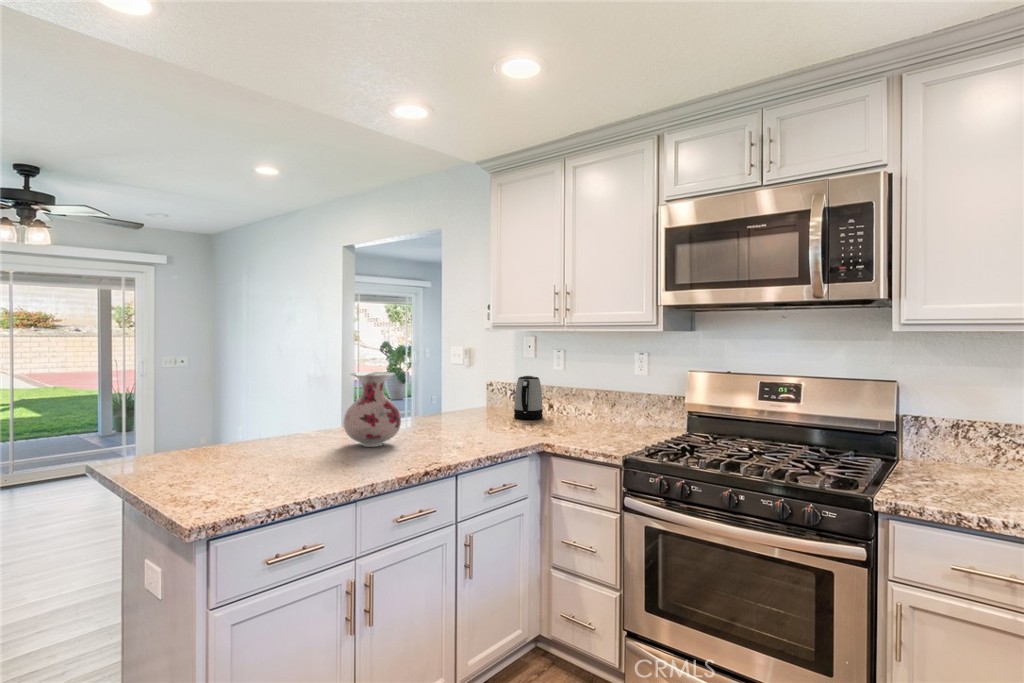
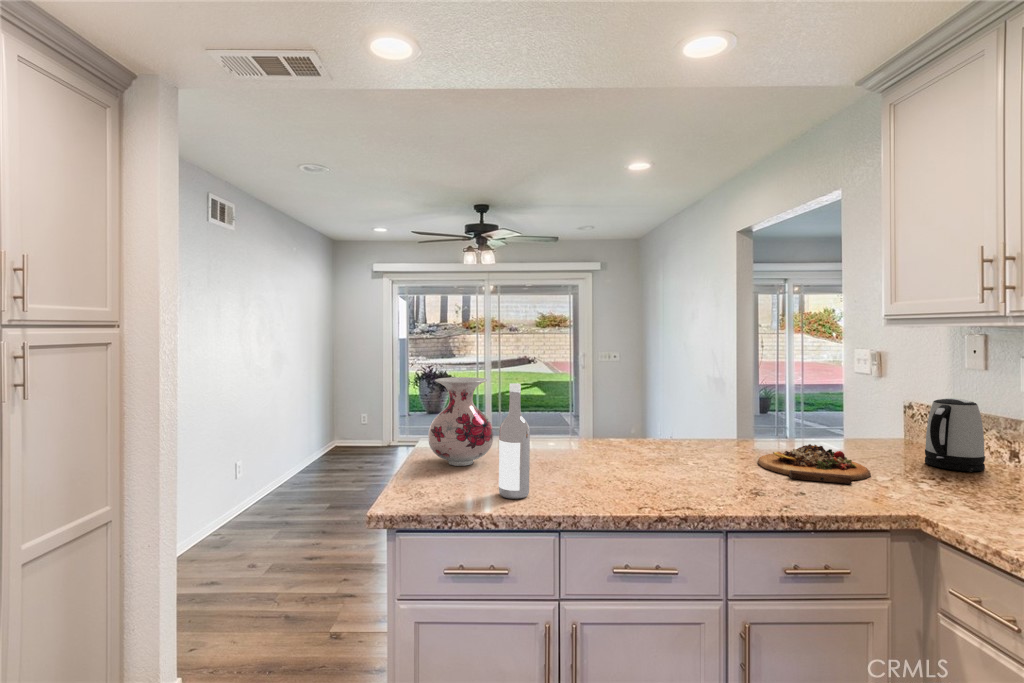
vase: present [344,372,401,447] -> present [428,377,493,466]
wine bottle: none [288,380,319,486] -> present [499,383,530,499]
cutting board: none [432,413,501,437] -> present [758,444,871,484]

